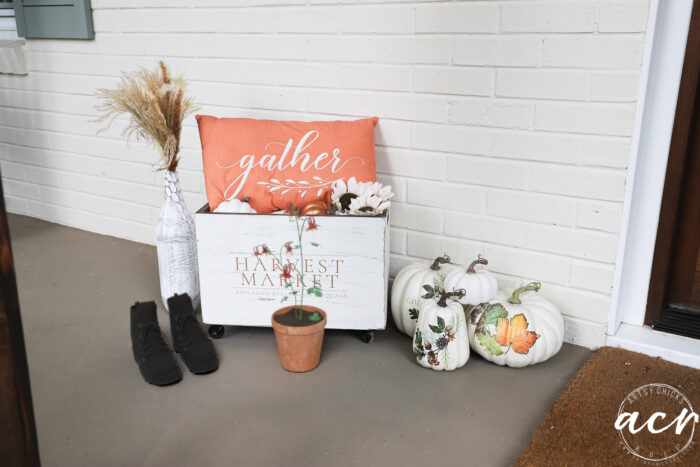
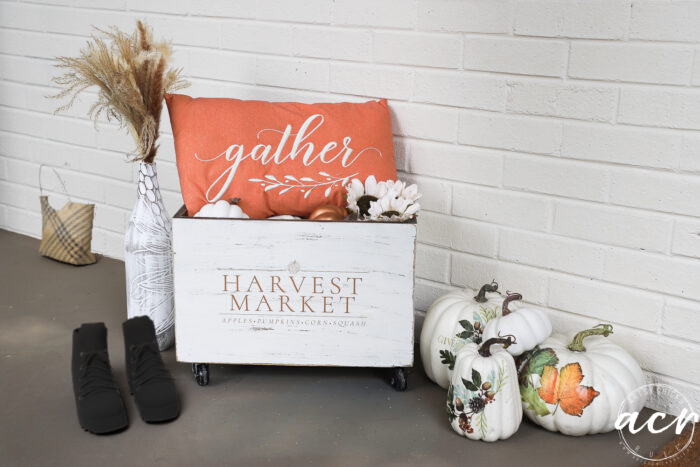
woven basket: none [63,165,115,248] -> present [39,165,96,264]
potted plant: present [254,202,327,372] -> none [229,200,325,430]

